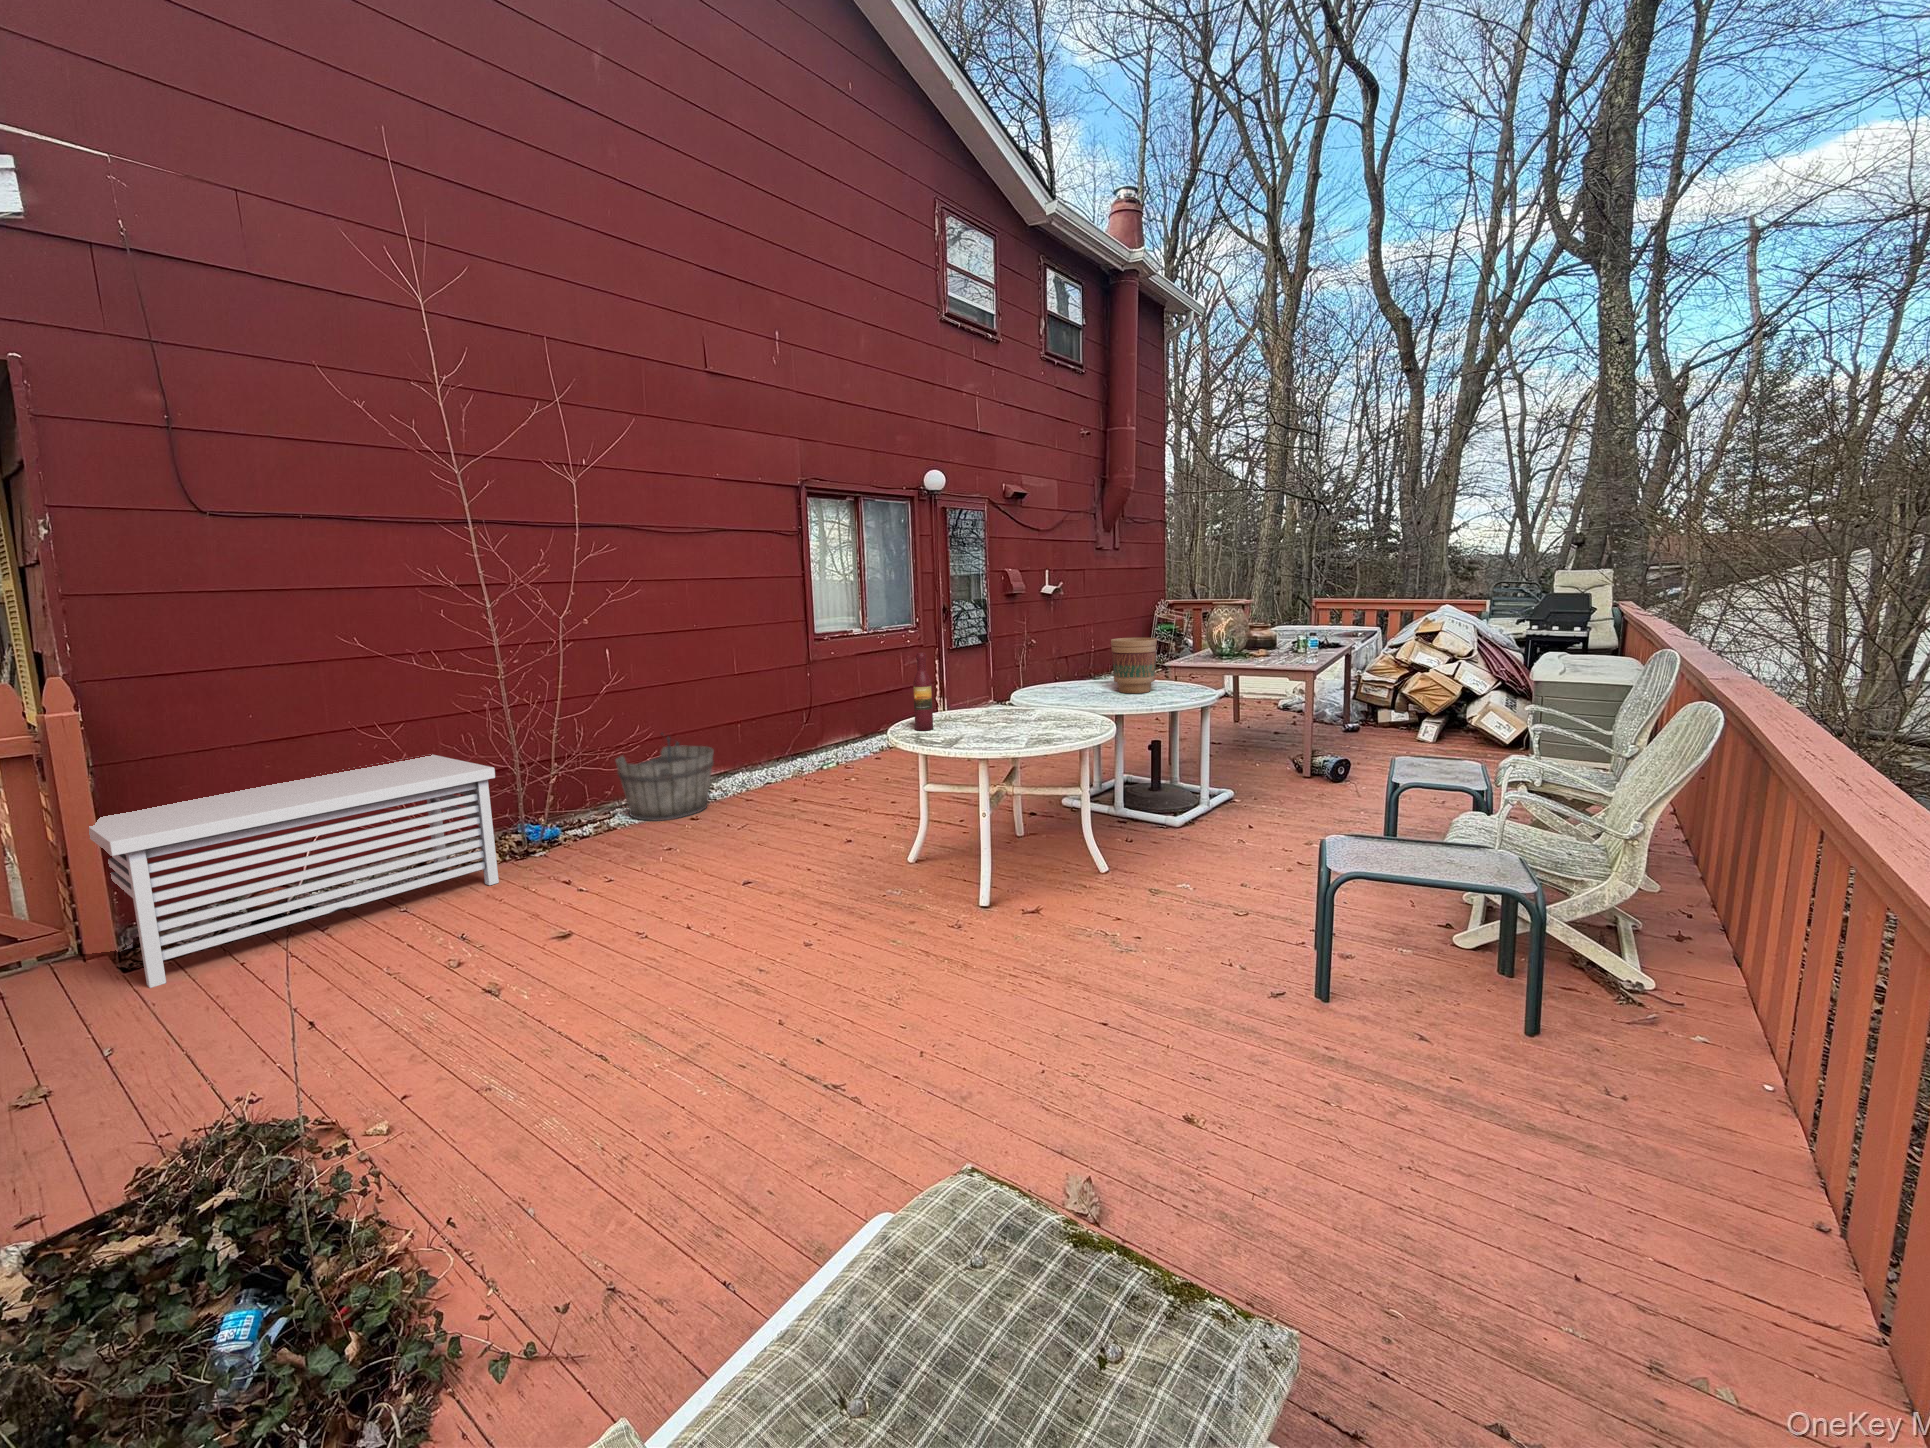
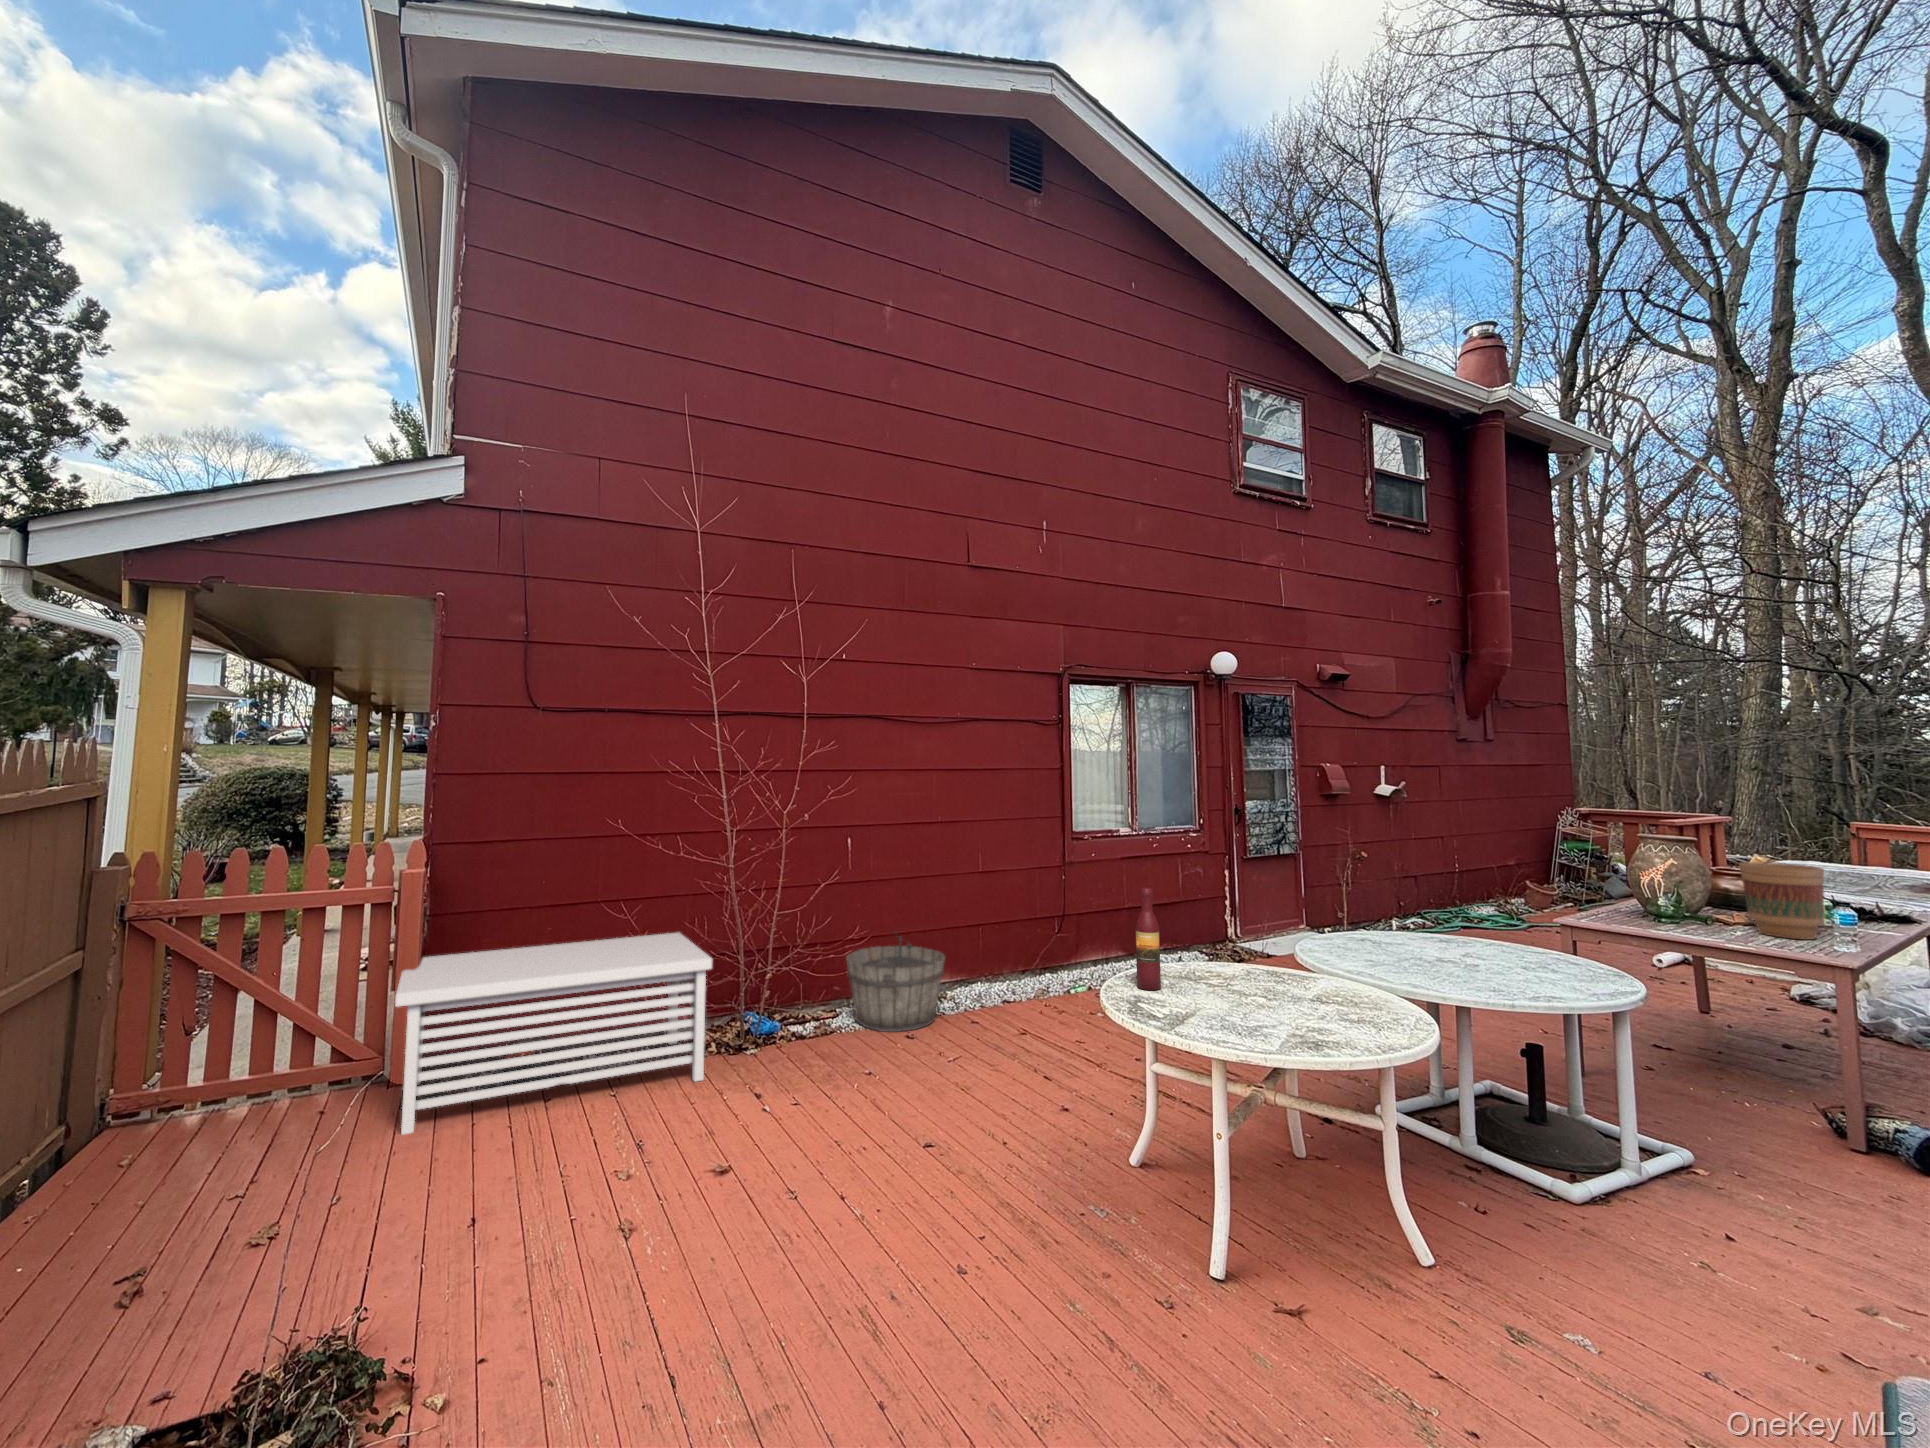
flower pot: present [1111,638,1157,693] -> present [1739,862,1824,939]

